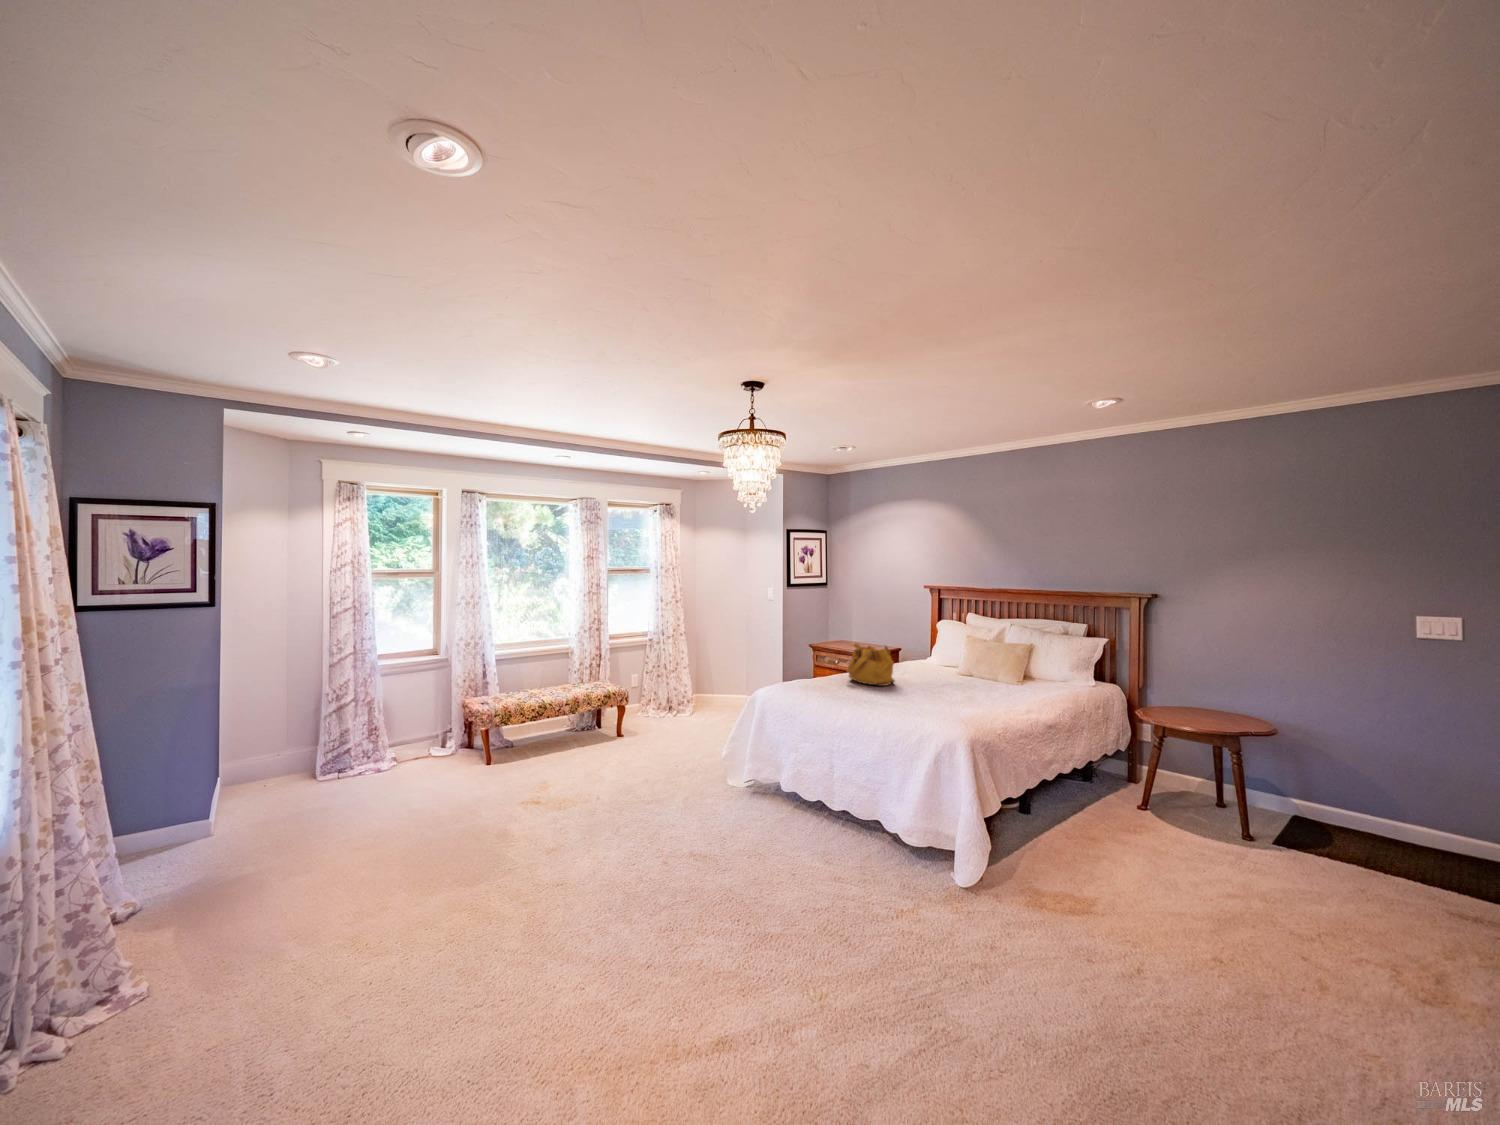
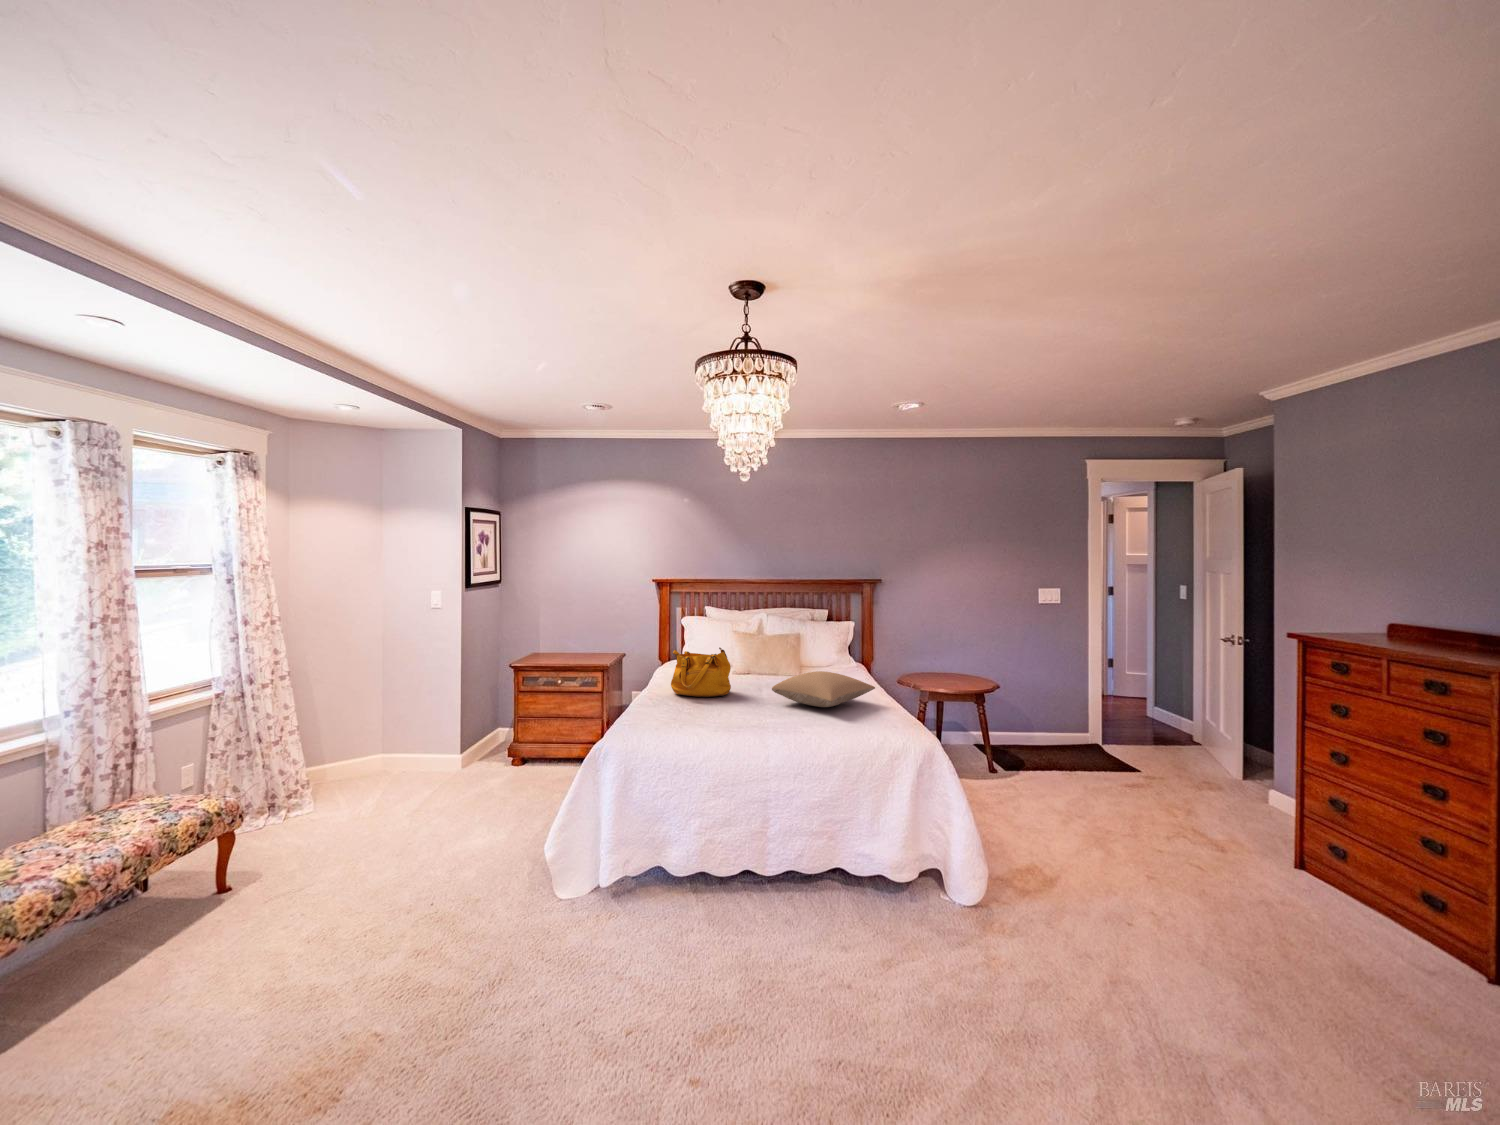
pillow: none [898,675,984,707] -> present [772,671,875,707]

